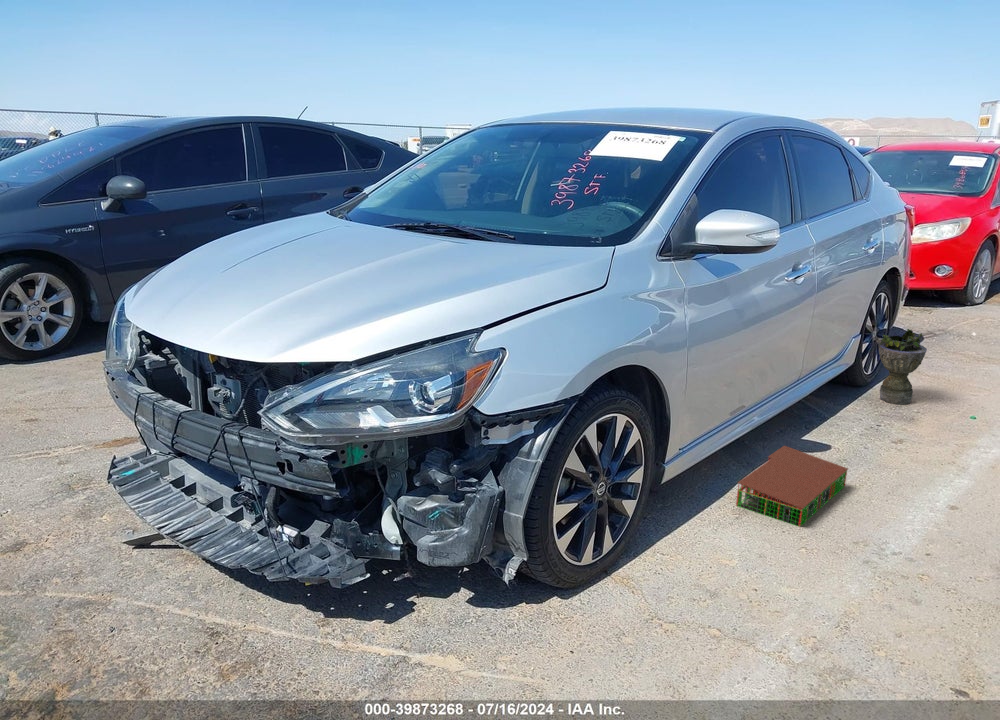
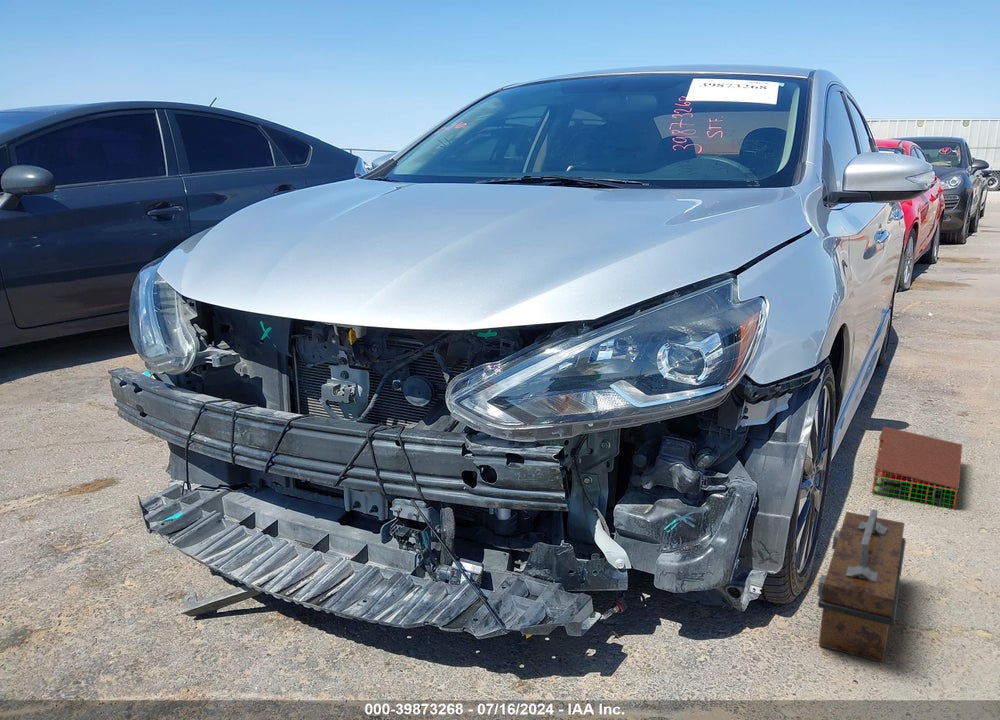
planter: present [878,329,927,405] -> none [904,304,954,383]
toolbox: none [569,519,693,640] -> present [817,509,906,662]

